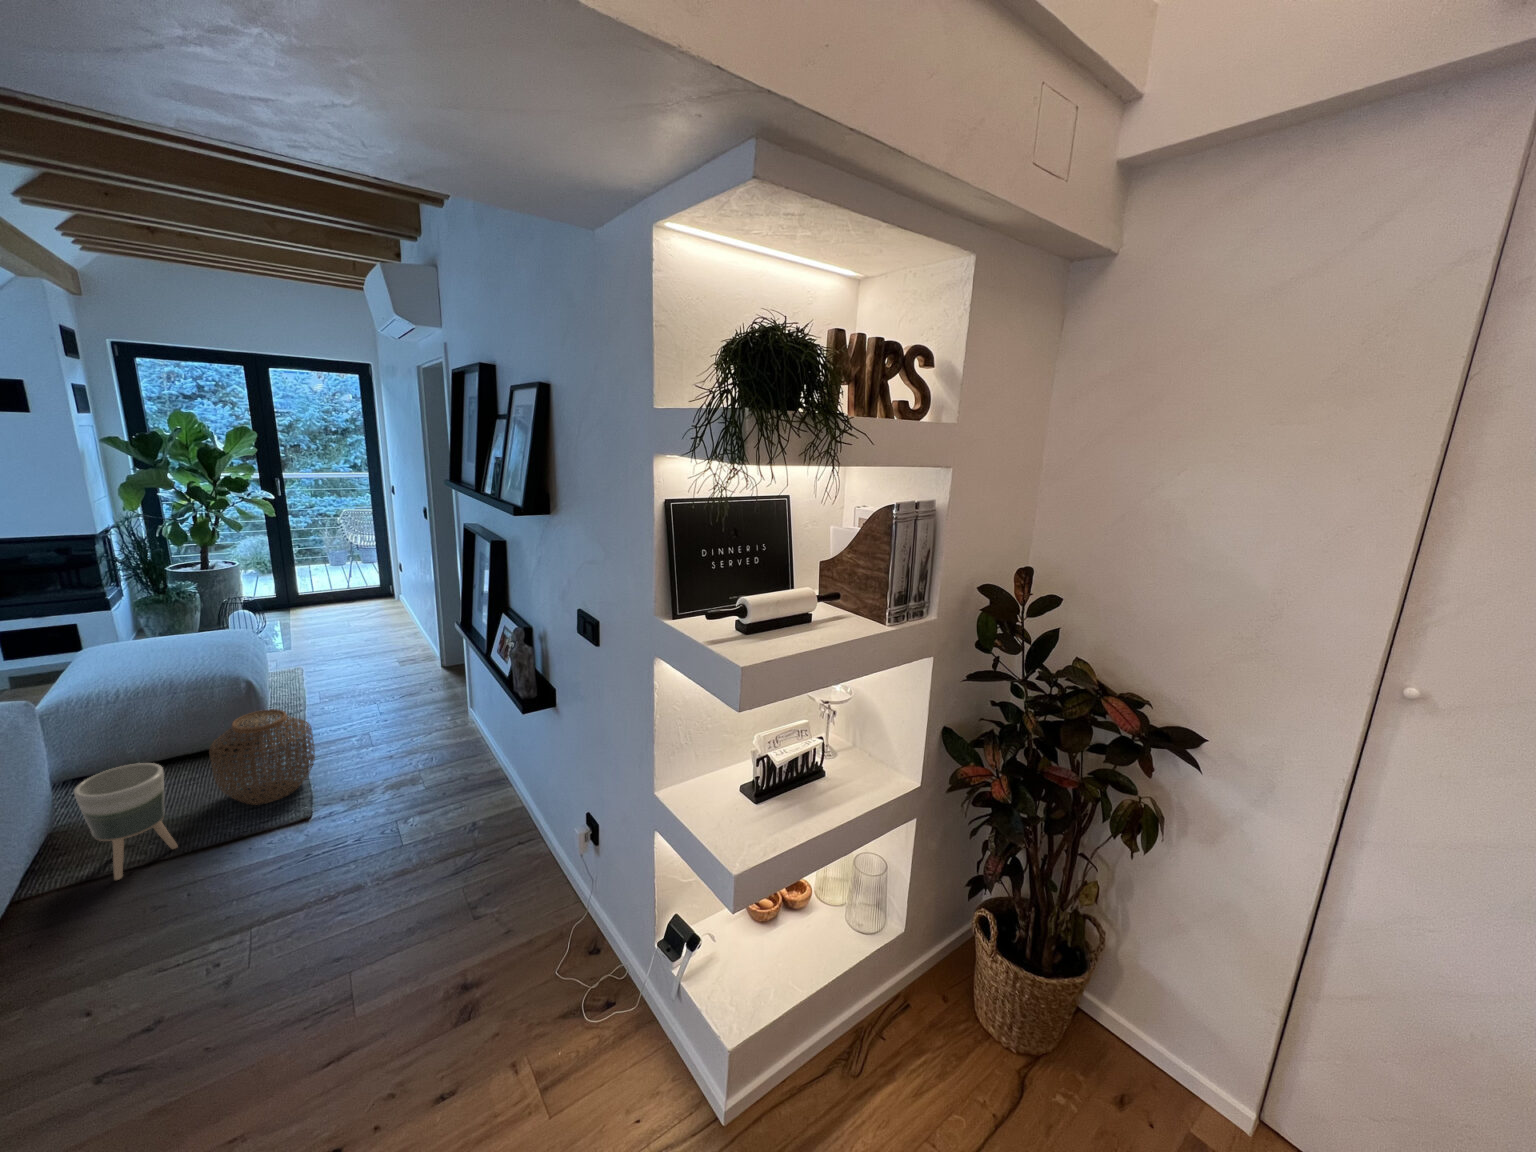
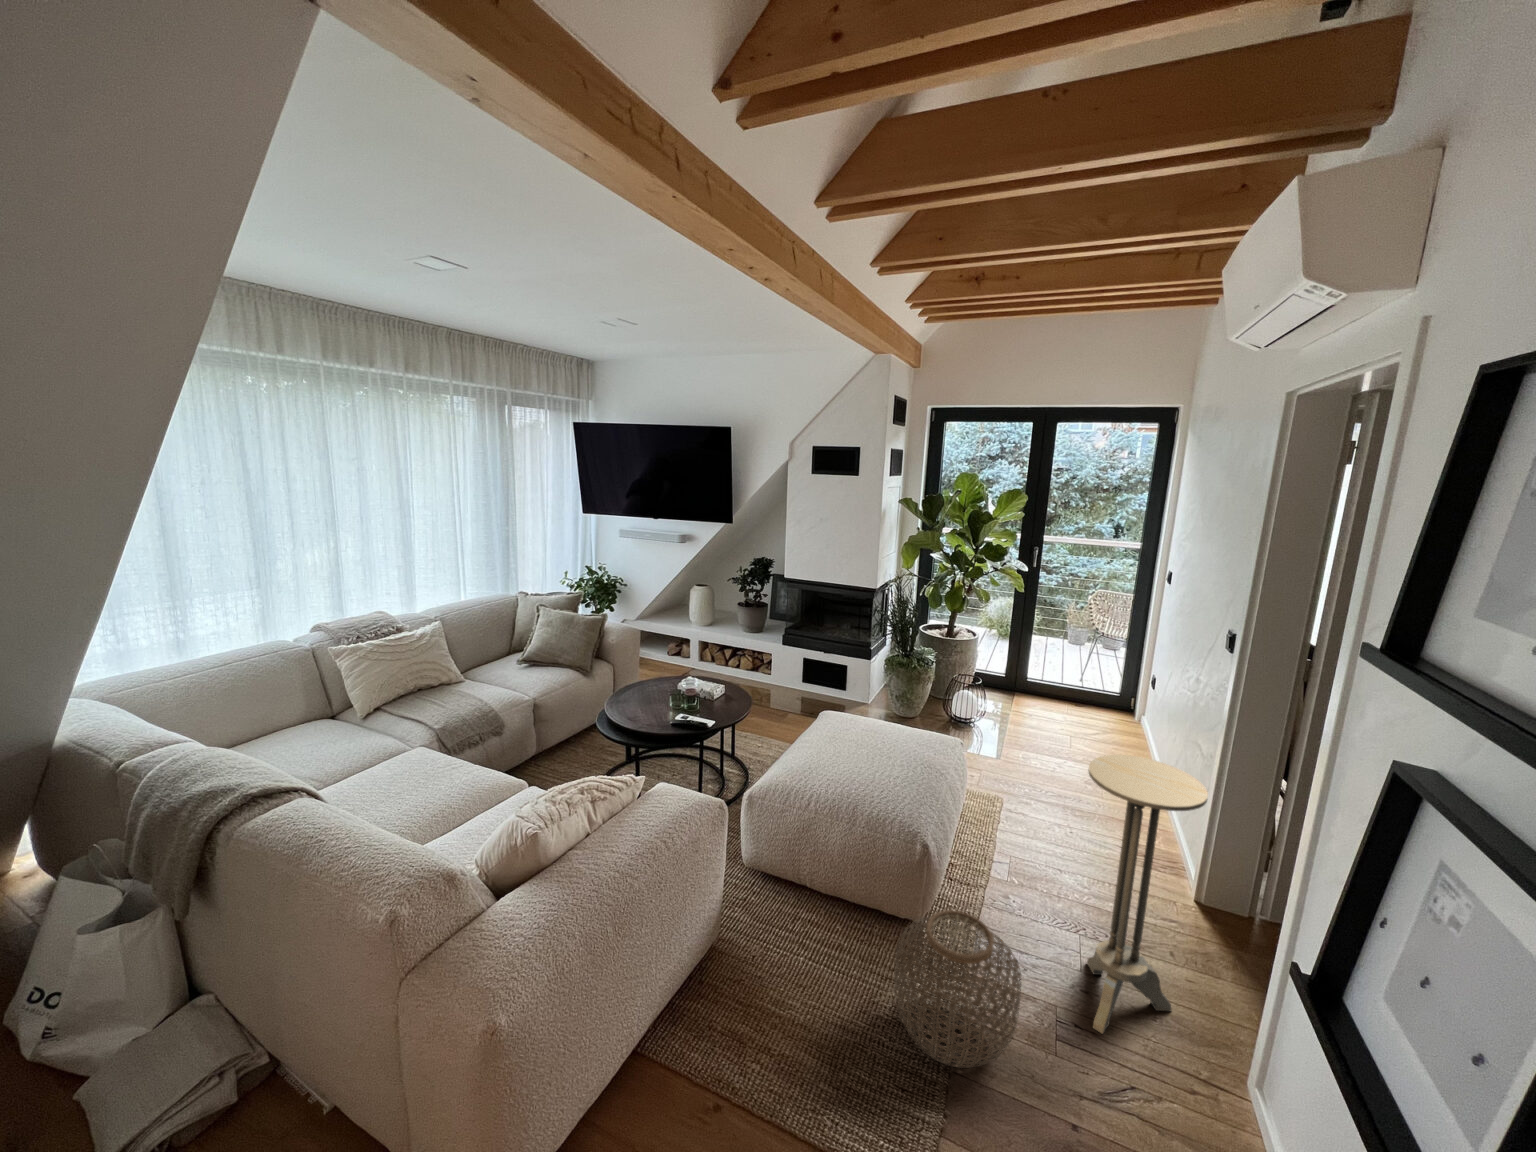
side table: none [332,588,416,748] -> present [1087,755,1208,1034]
planter: present [74,763,178,880] -> none [758,934,841,1097]

